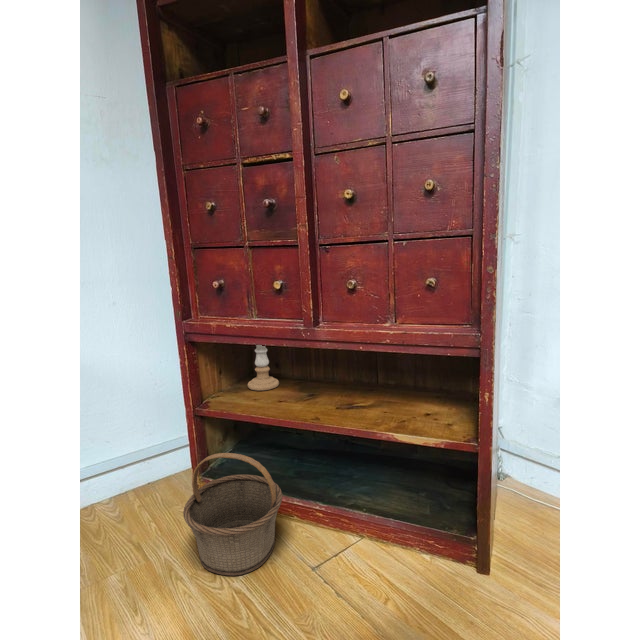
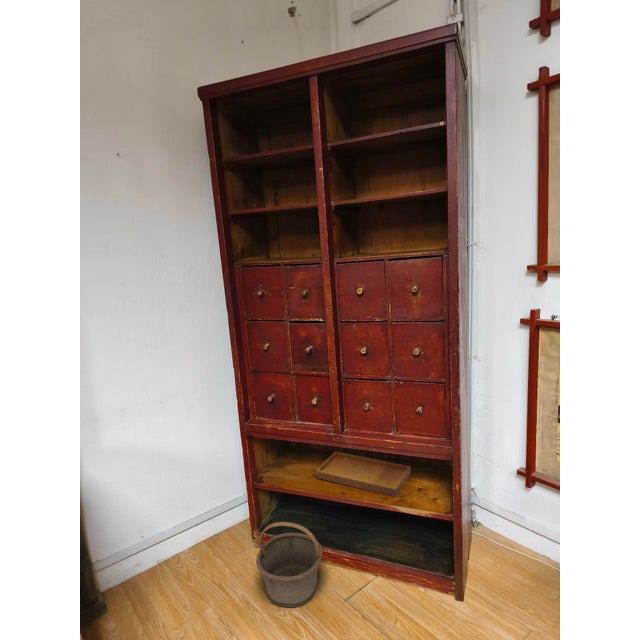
candle holder: present [248,345,279,391] -> none [286,419,310,465]
tray: none [282,361,414,423] -> present [316,452,411,497]

